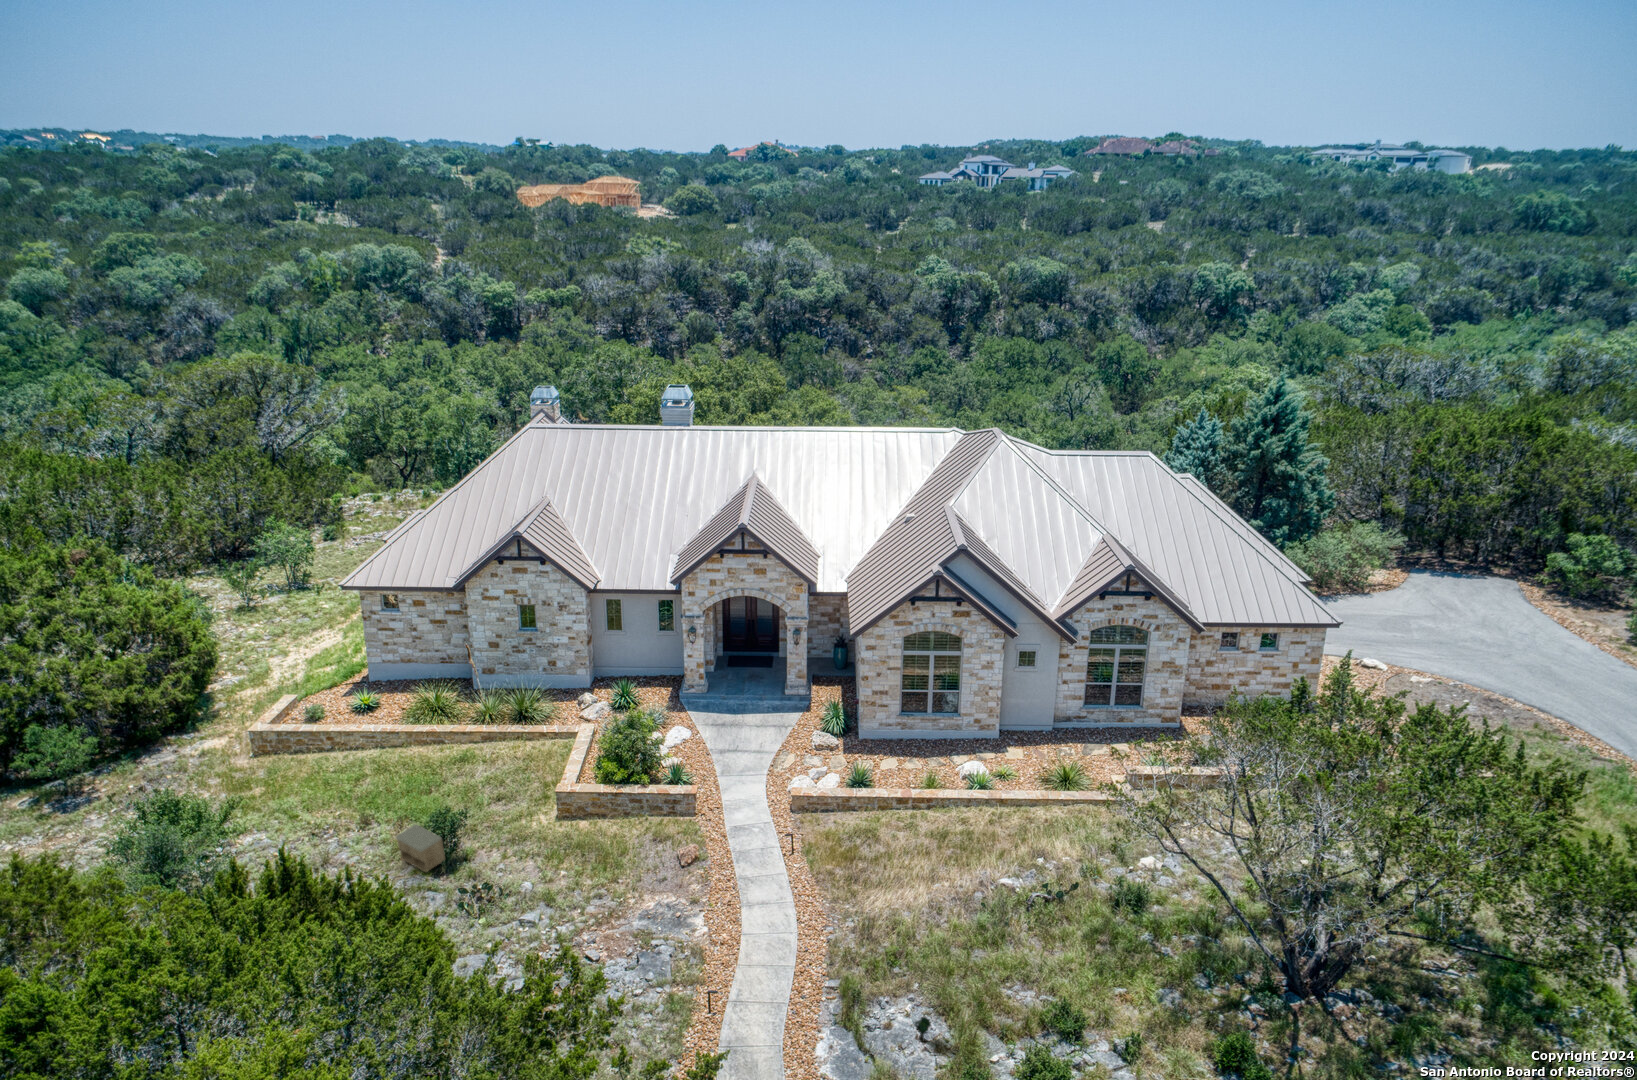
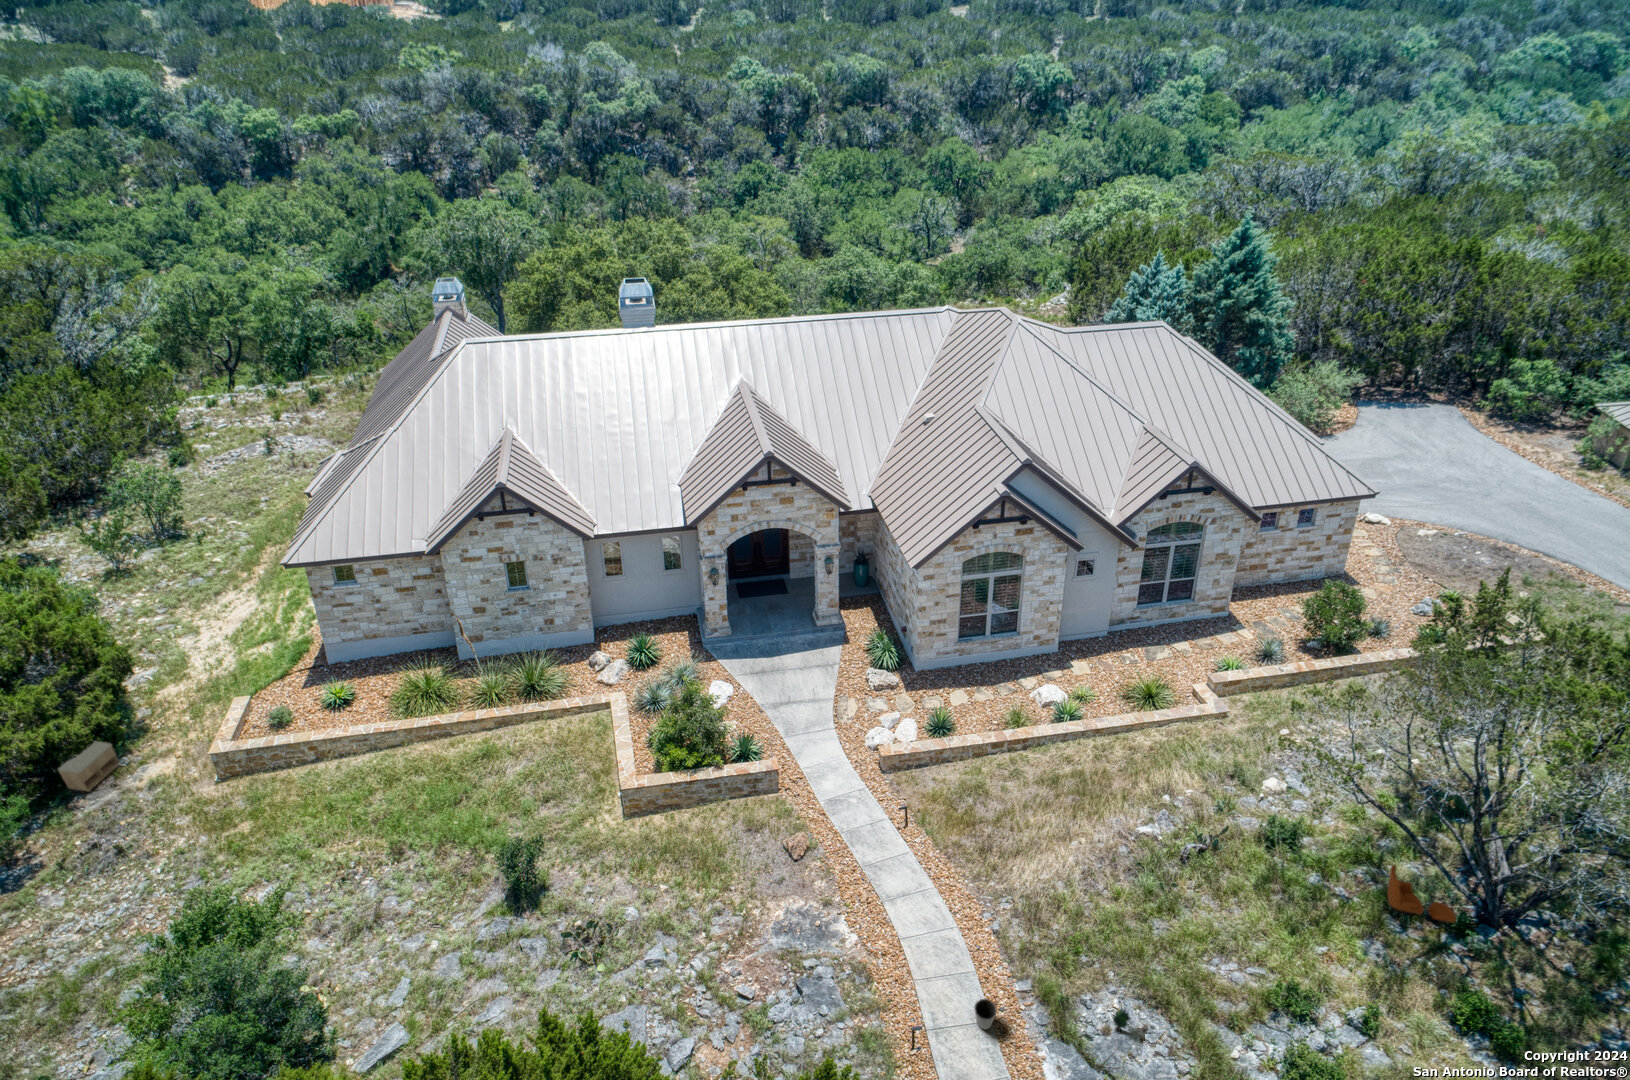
storage bench: present [396,825,445,872] -> present [58,741,120,791]
lounge chair: none [1233,931,1304,1010] -> present [1385,865,1456,929]
bucket: none [787,989,809,1019] -> present [974,999,997,1029]

